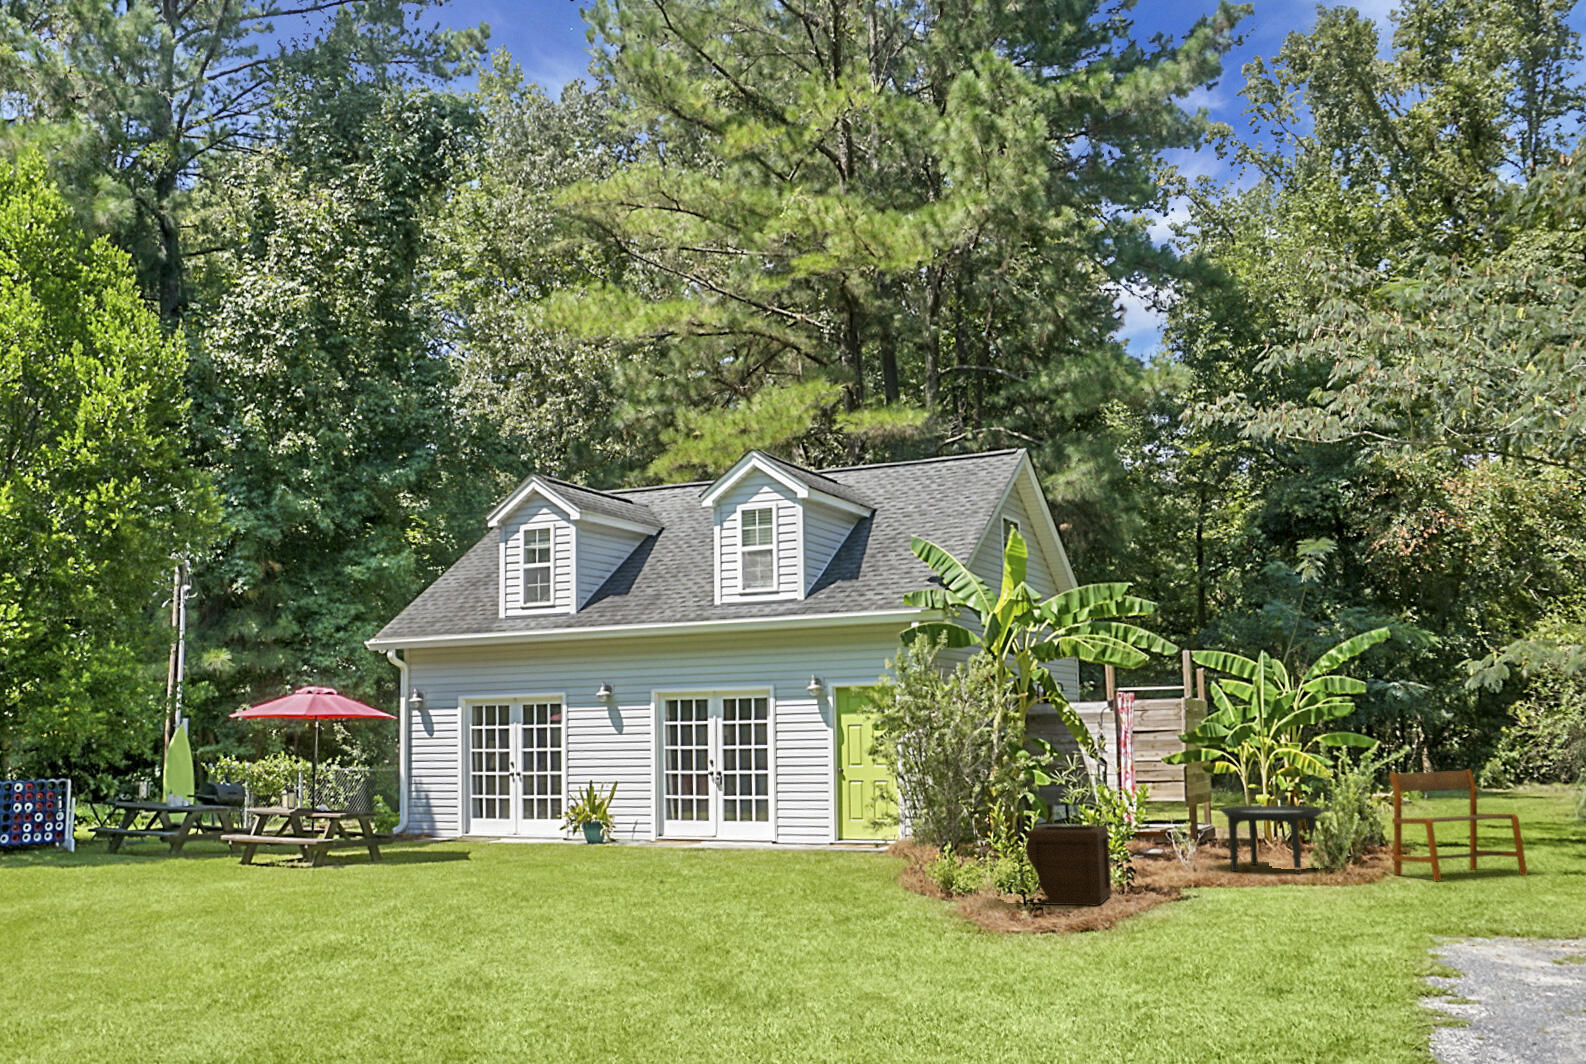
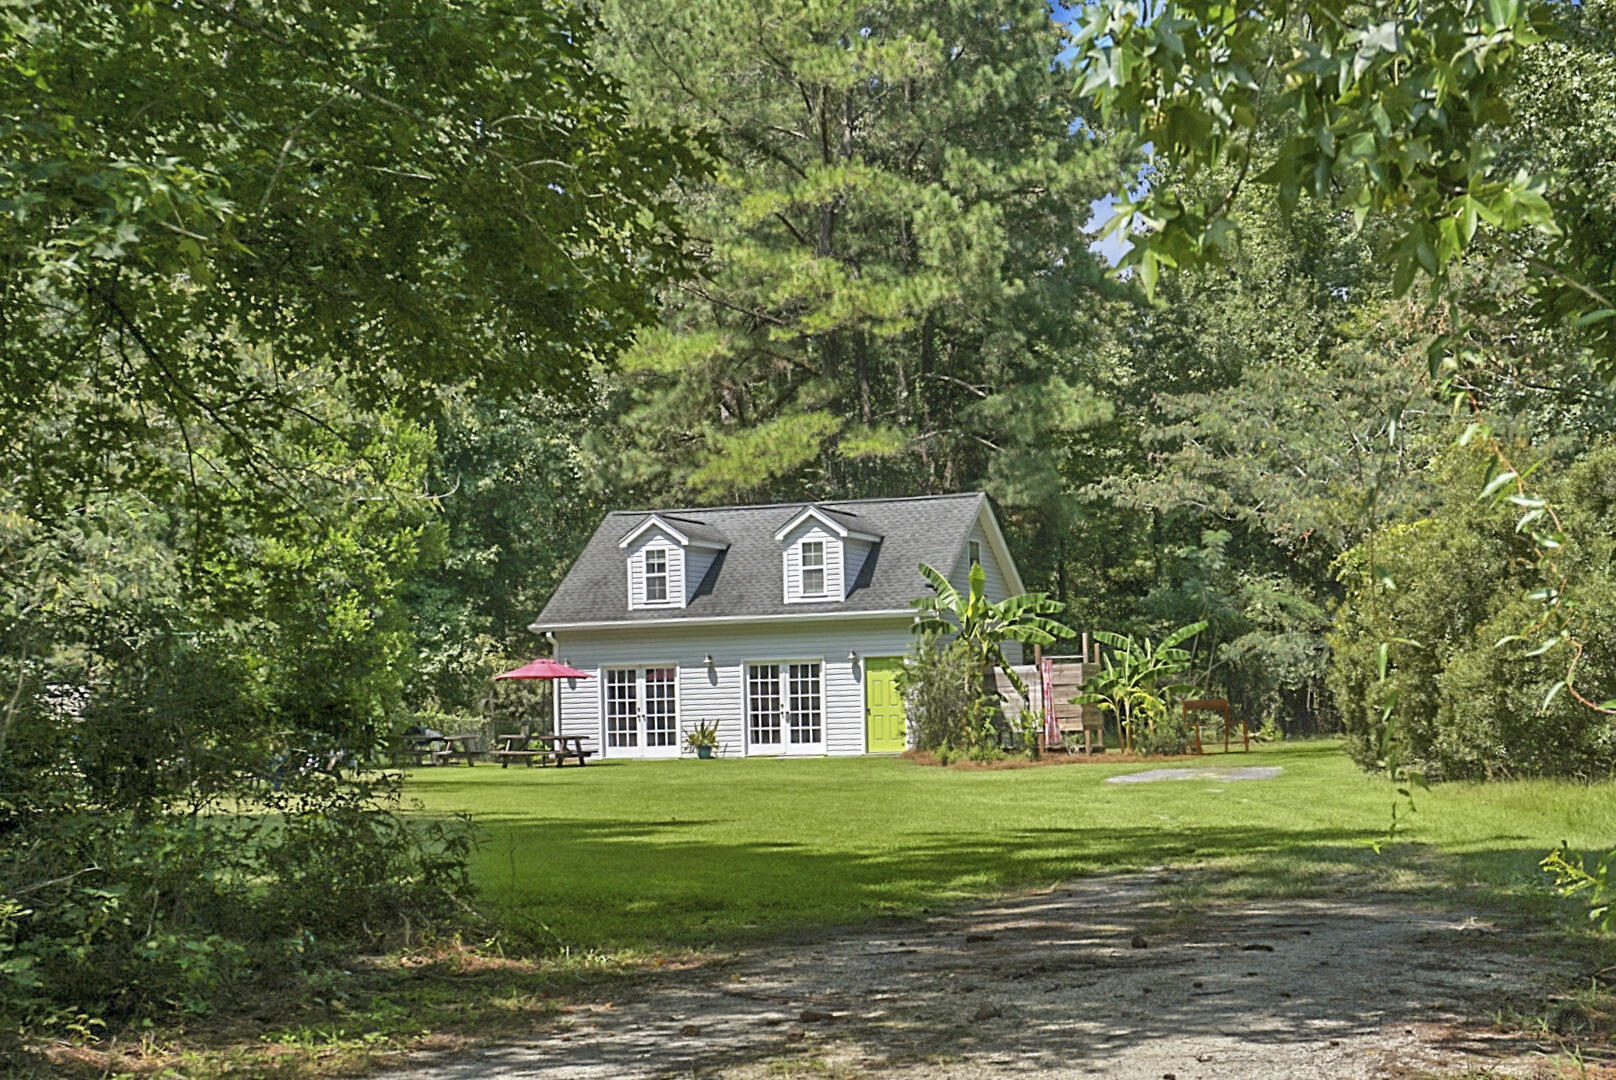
round table: present [1220,806,1325,874] -> none [1093,721,1151,755]
wooden crate: present [1026,826,1112,906] -> none [985,726,1030,765]

